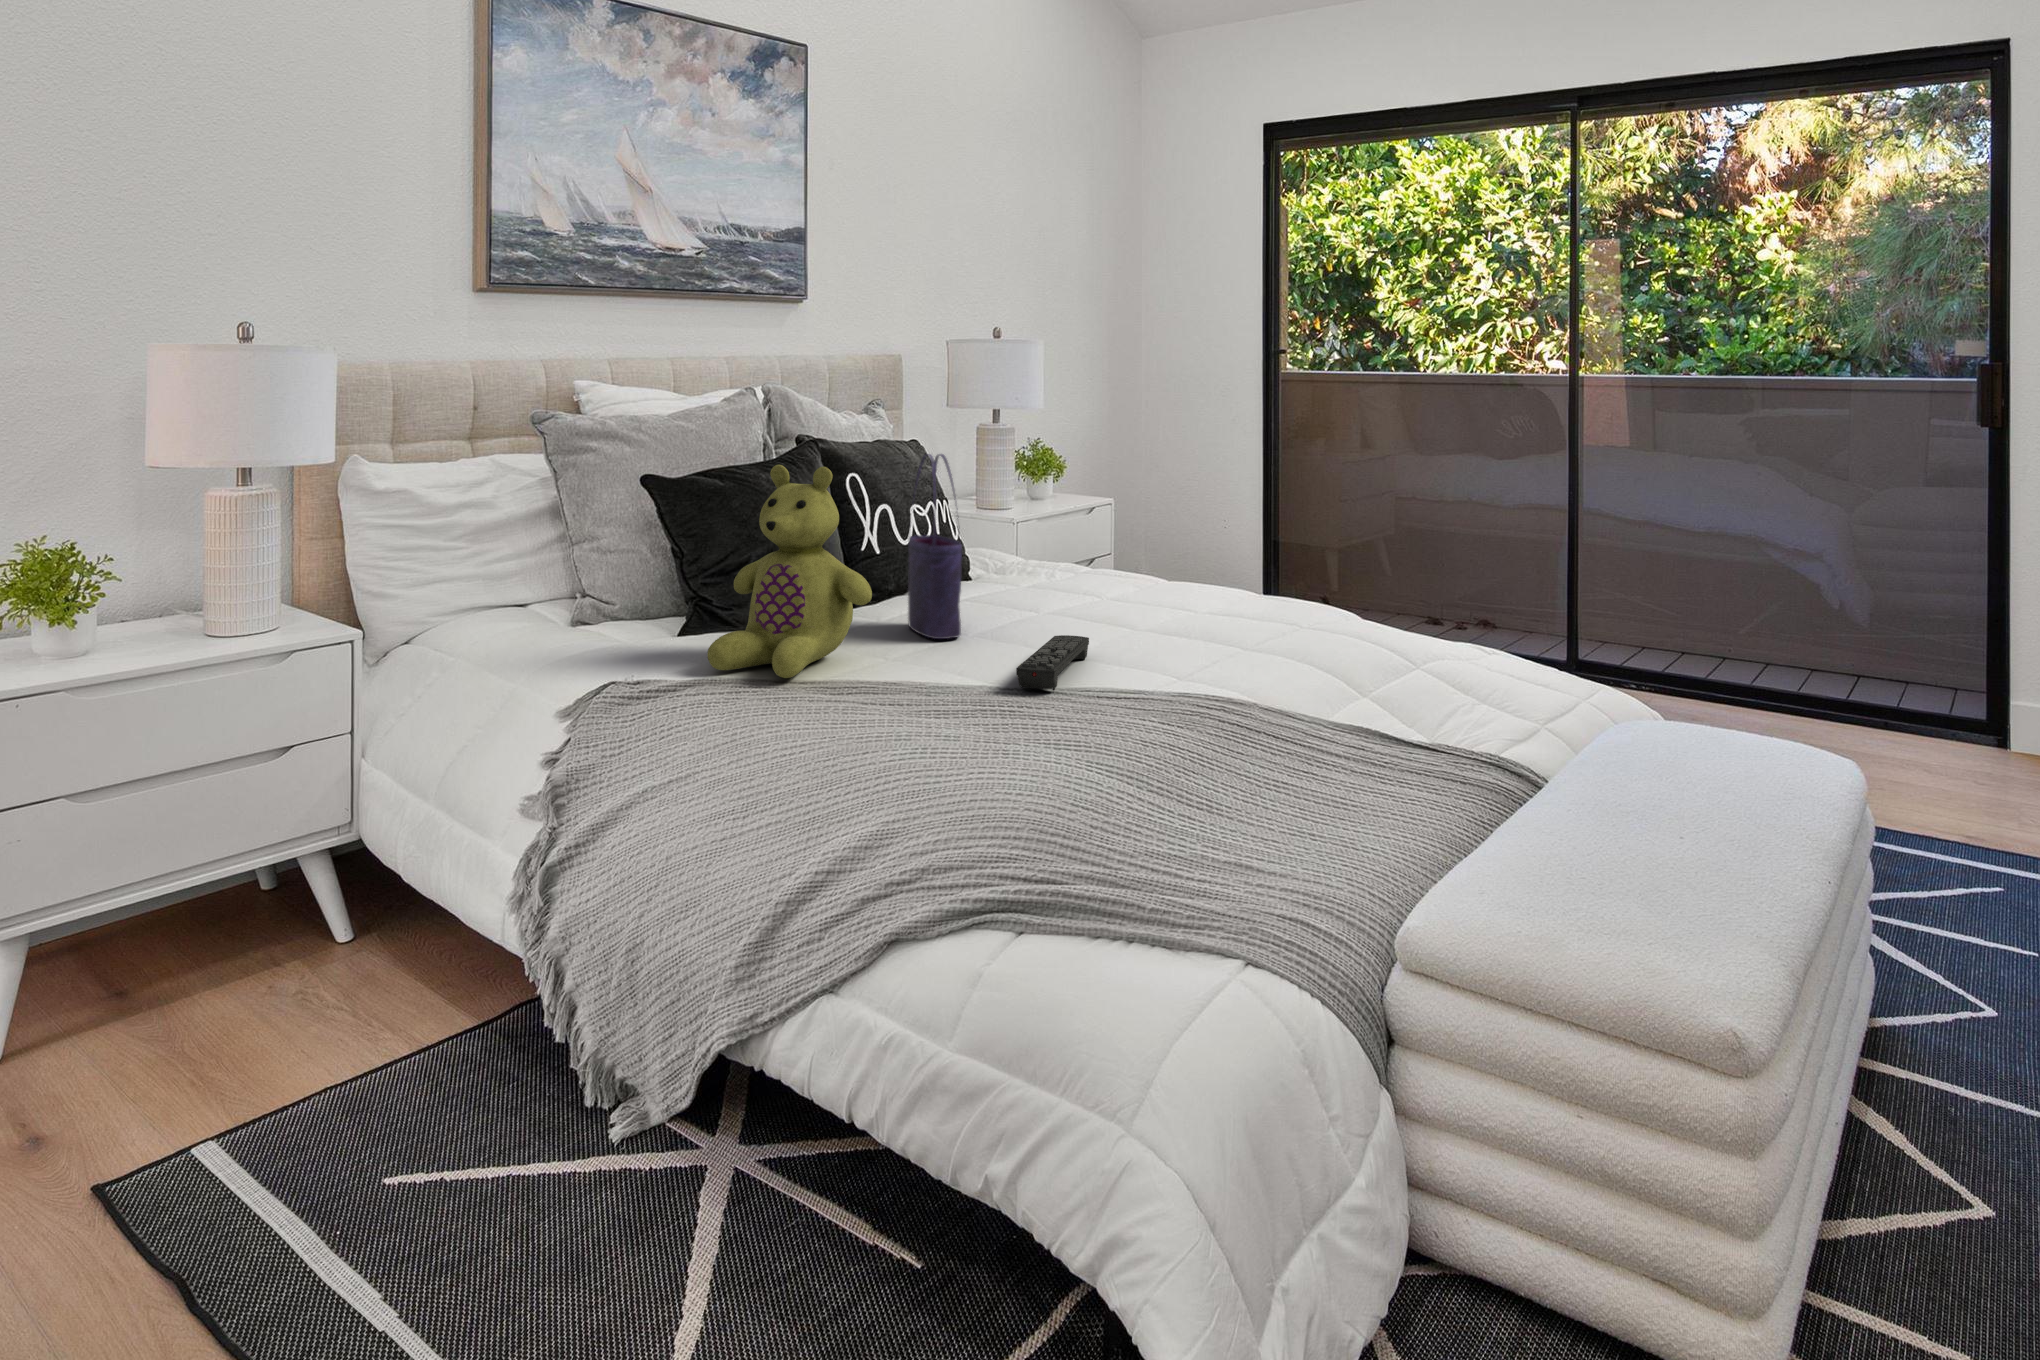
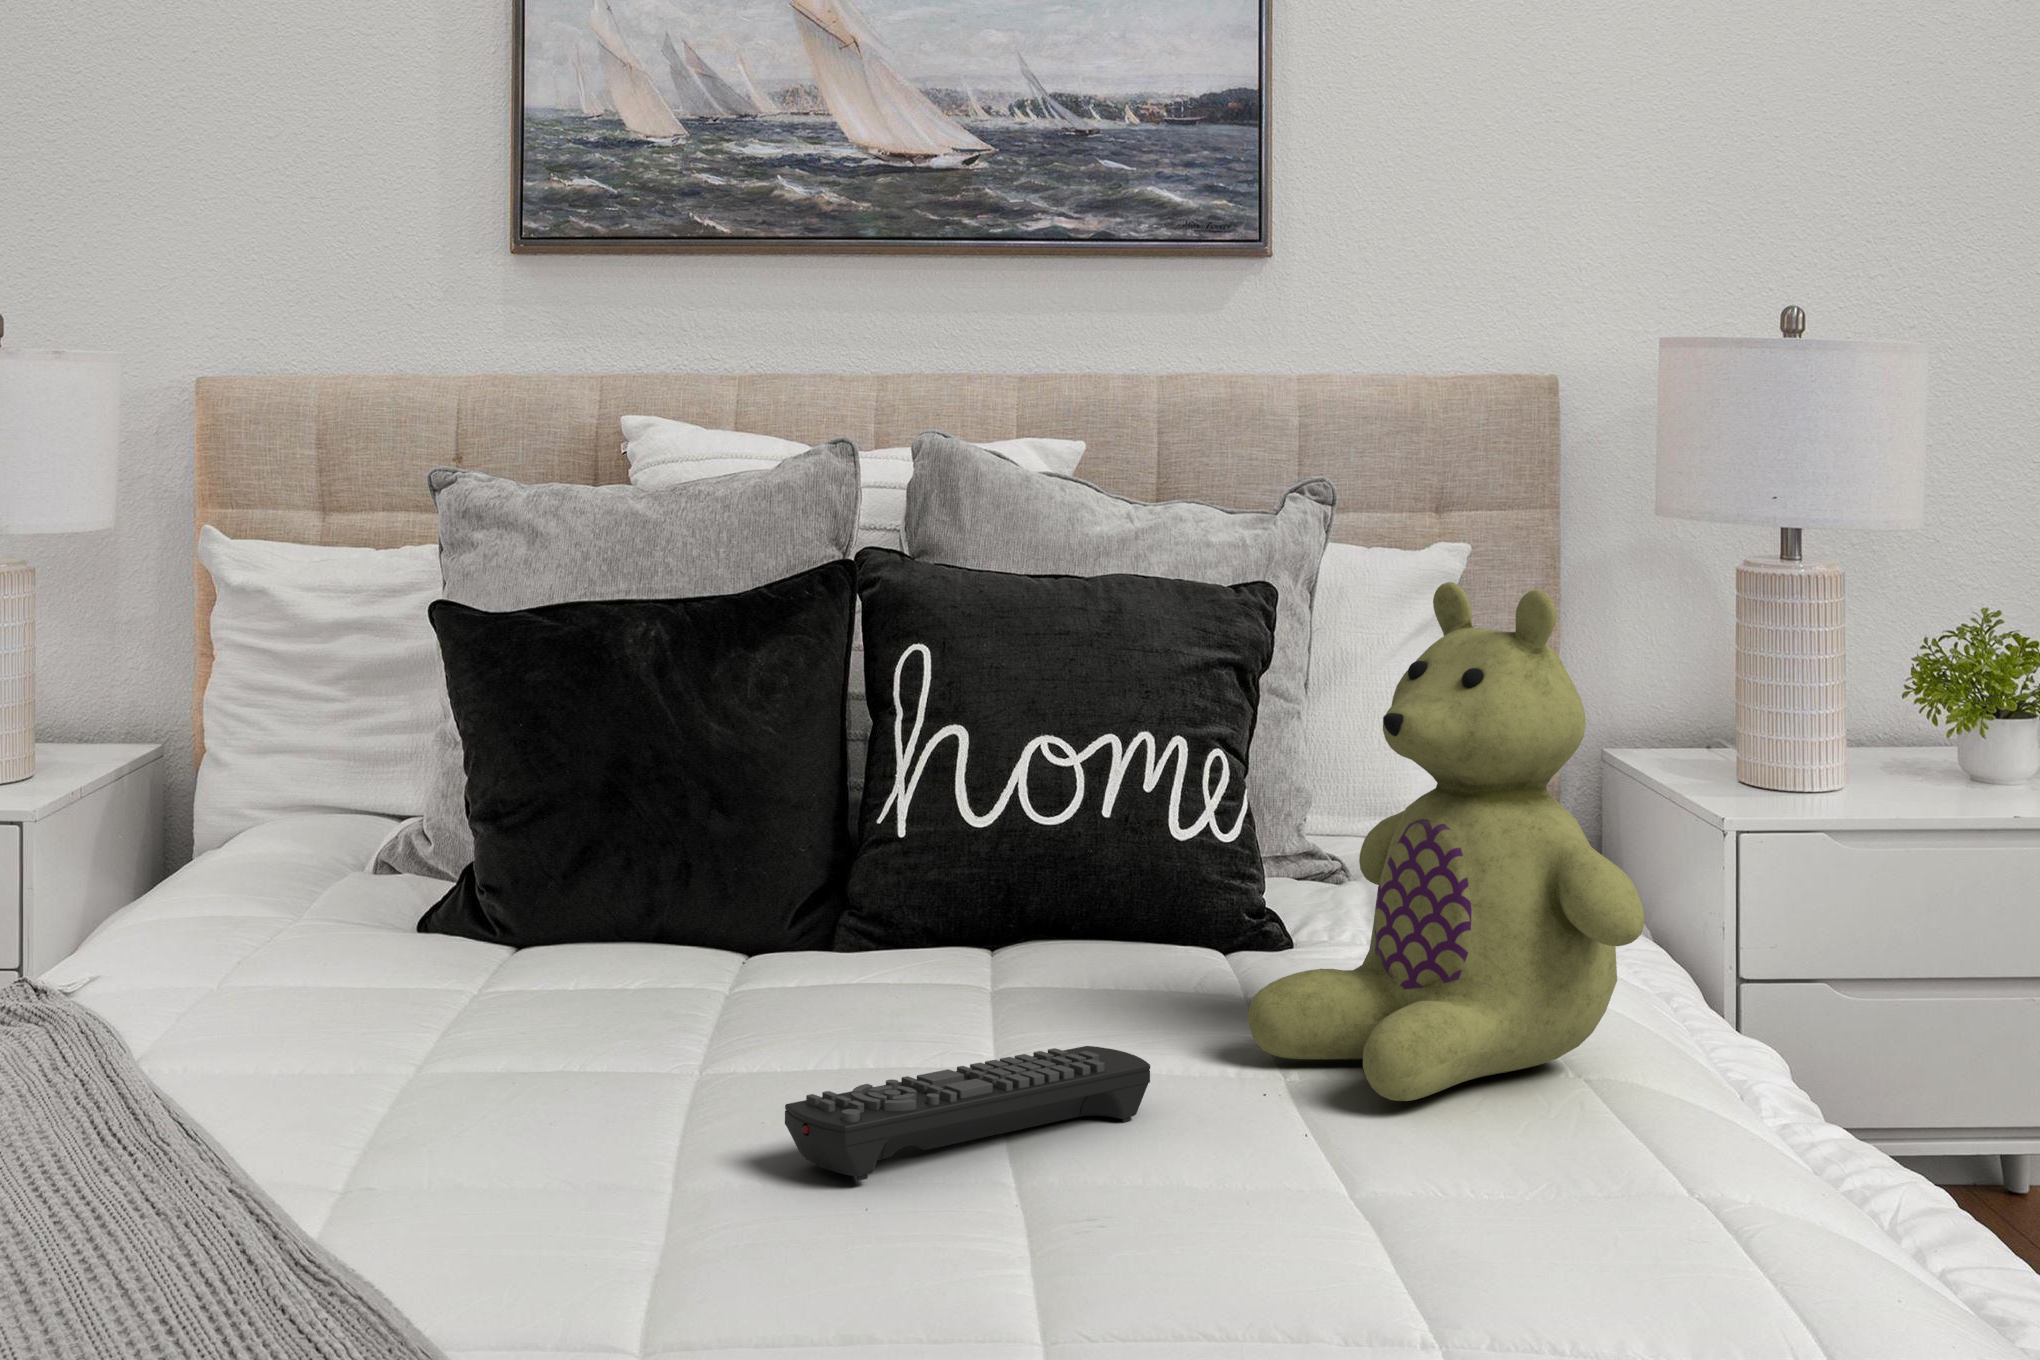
tote bag: present [908,454,962,639] -> none [905,565,1007,1016]
stuffed bear: present [707,465,872,678] -> present [1248,582,1645,1101]

